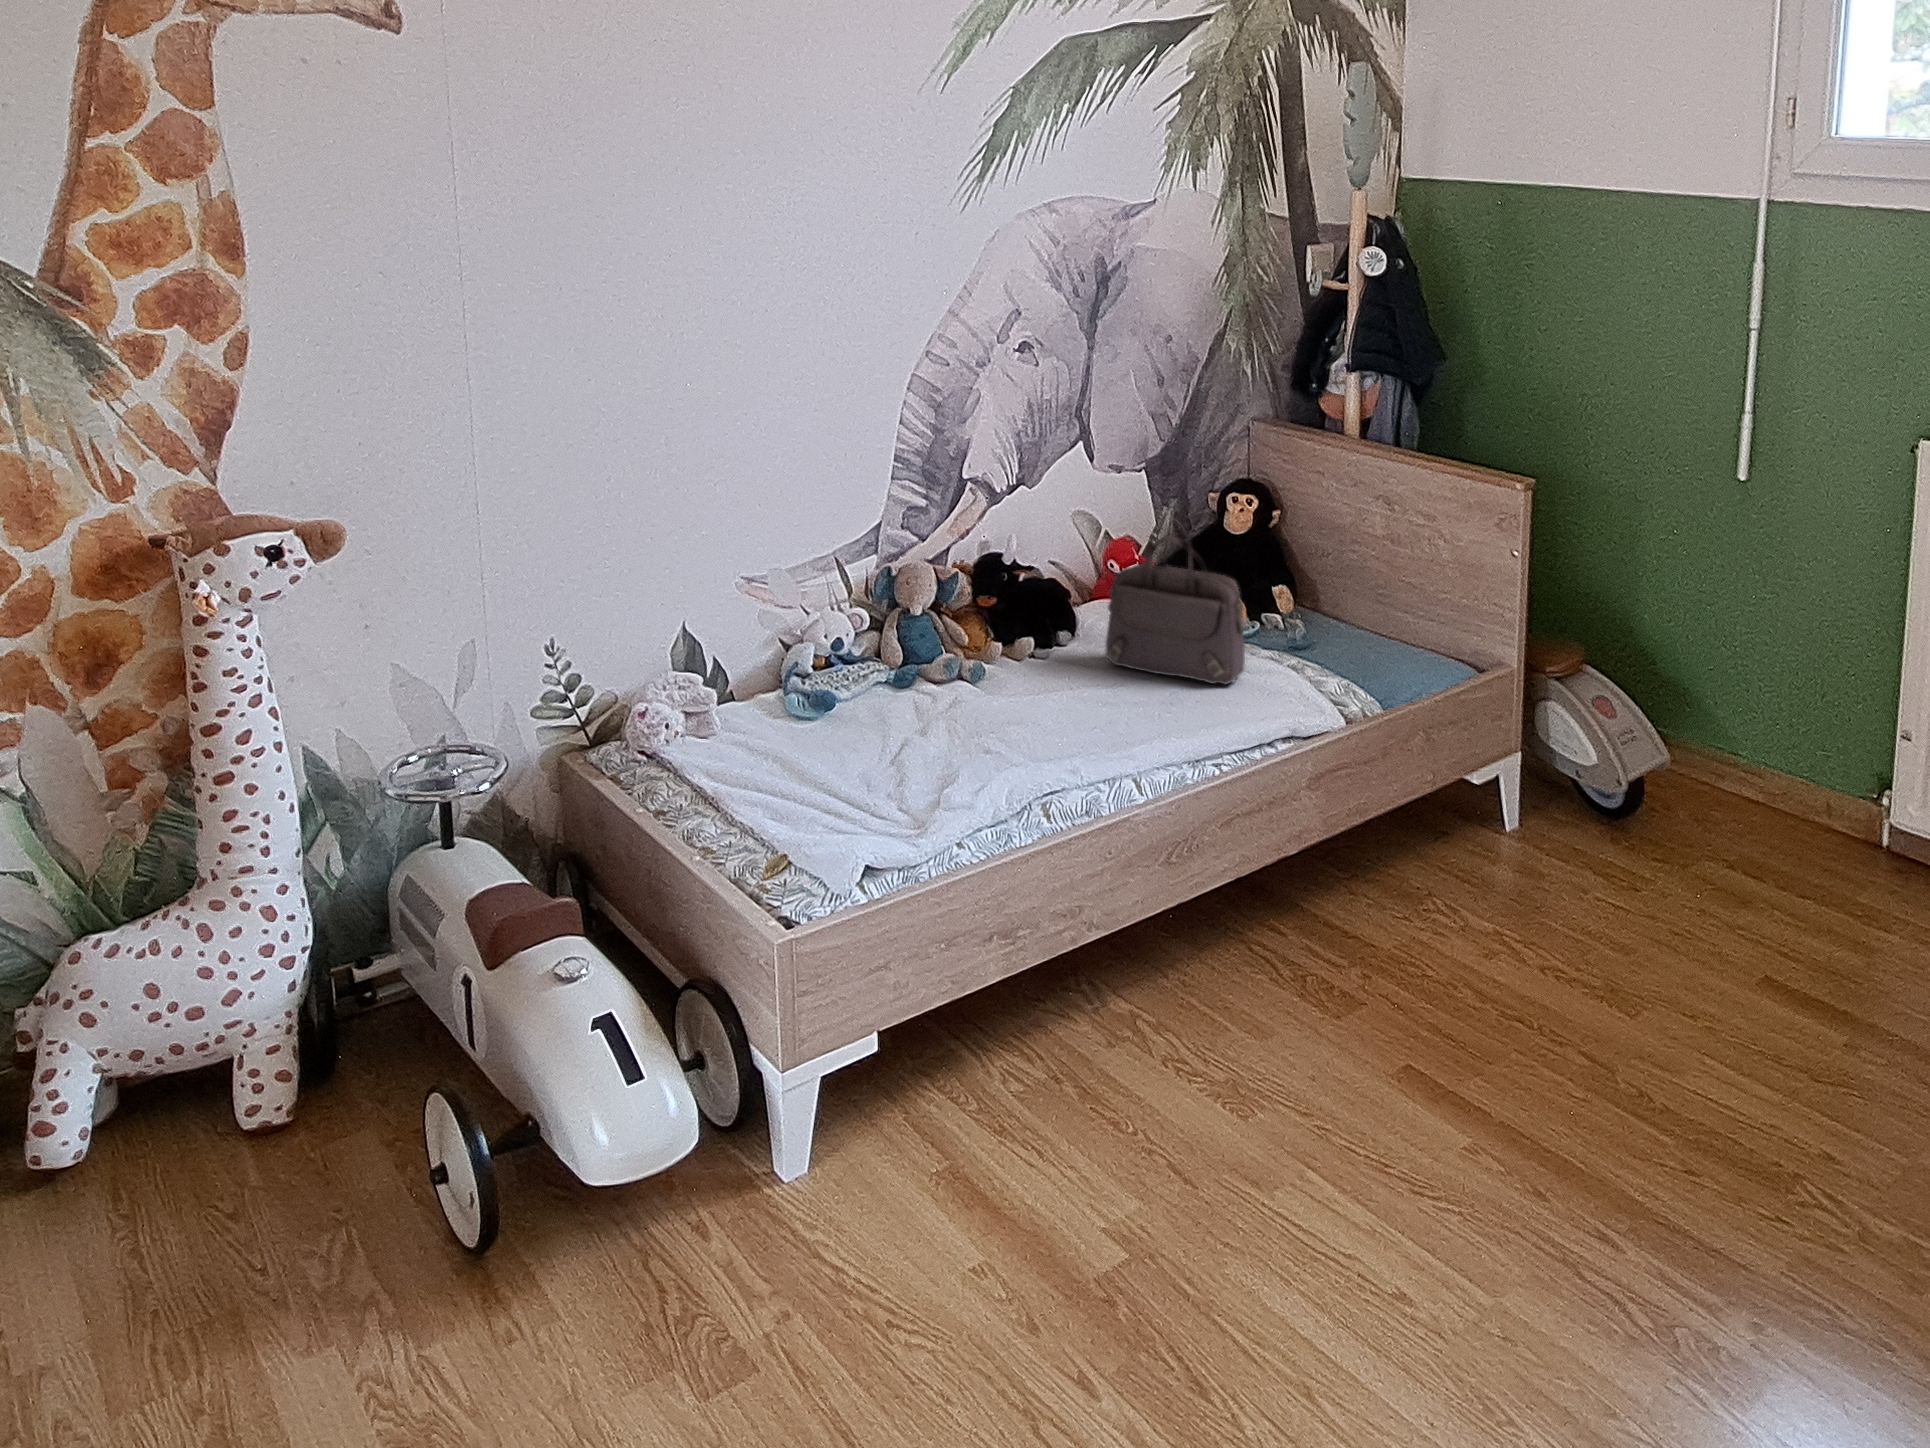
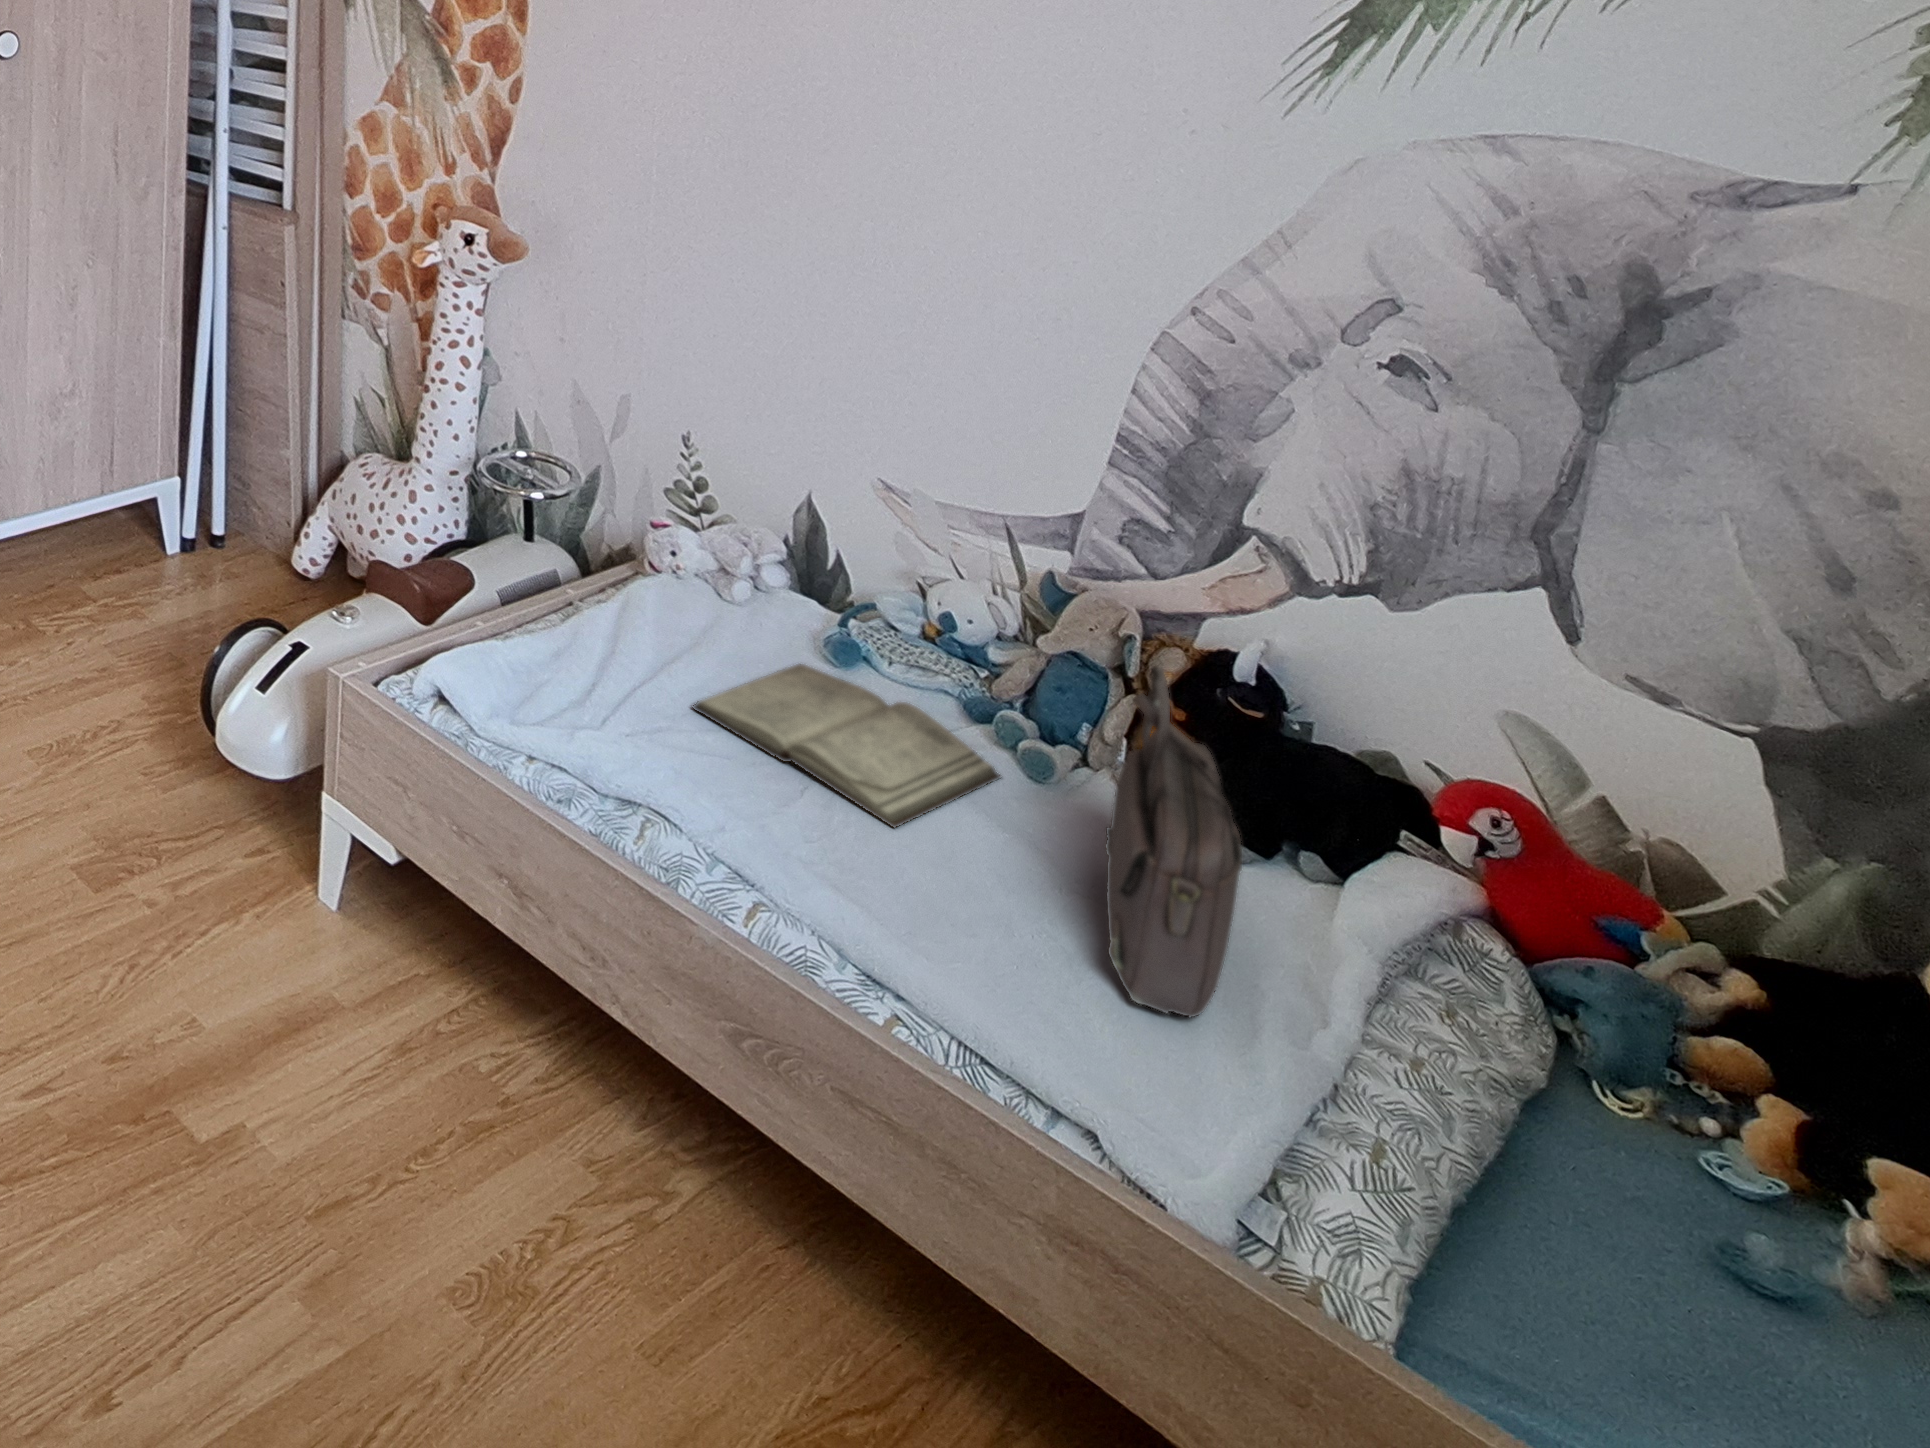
diary: none [871,671,1079,753] -> present [693,664,1001,827]

